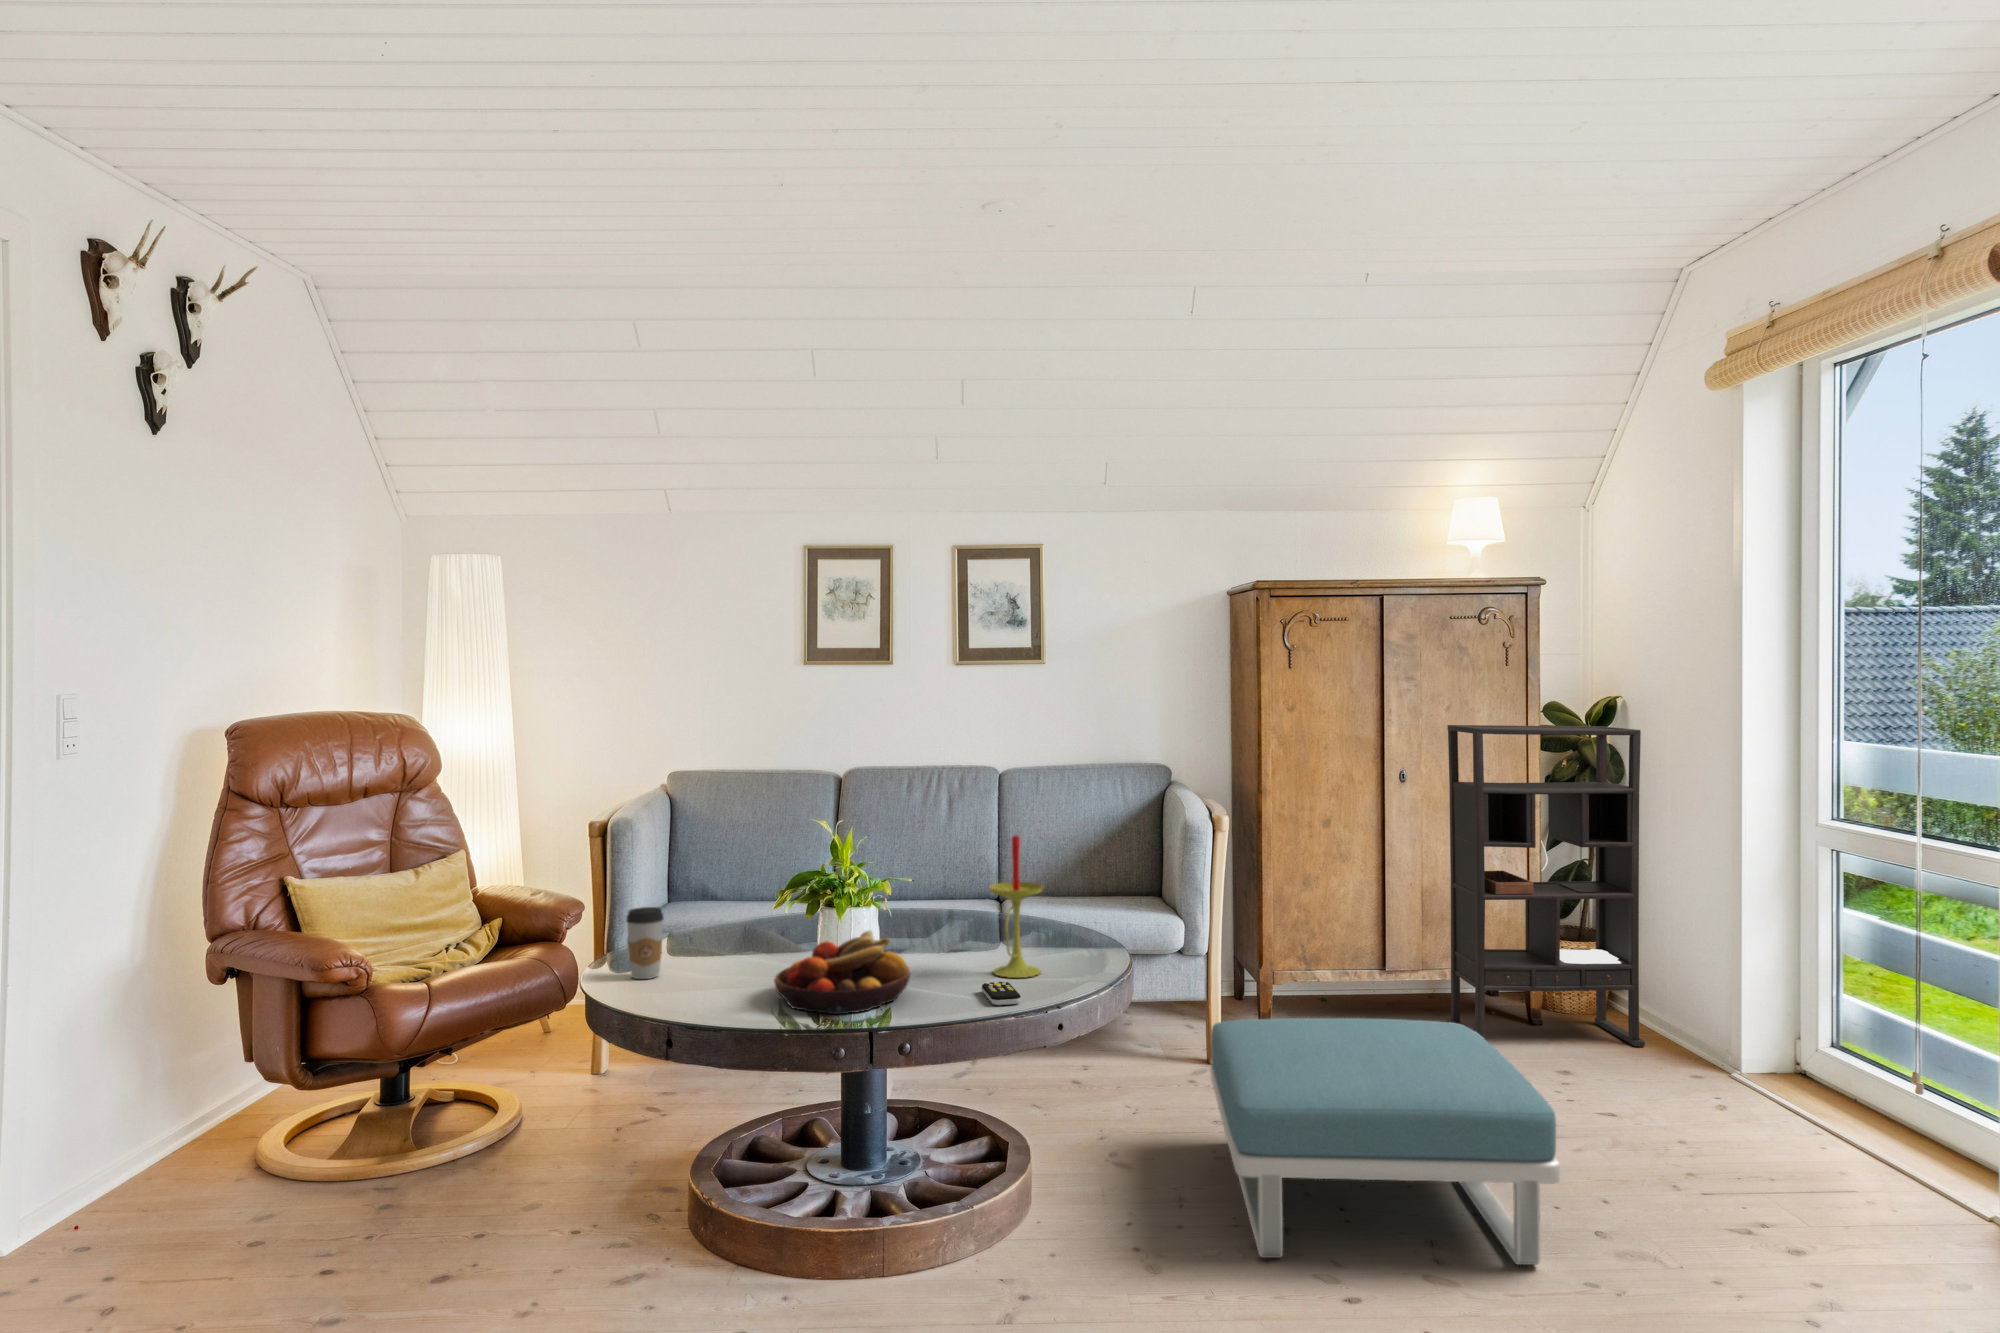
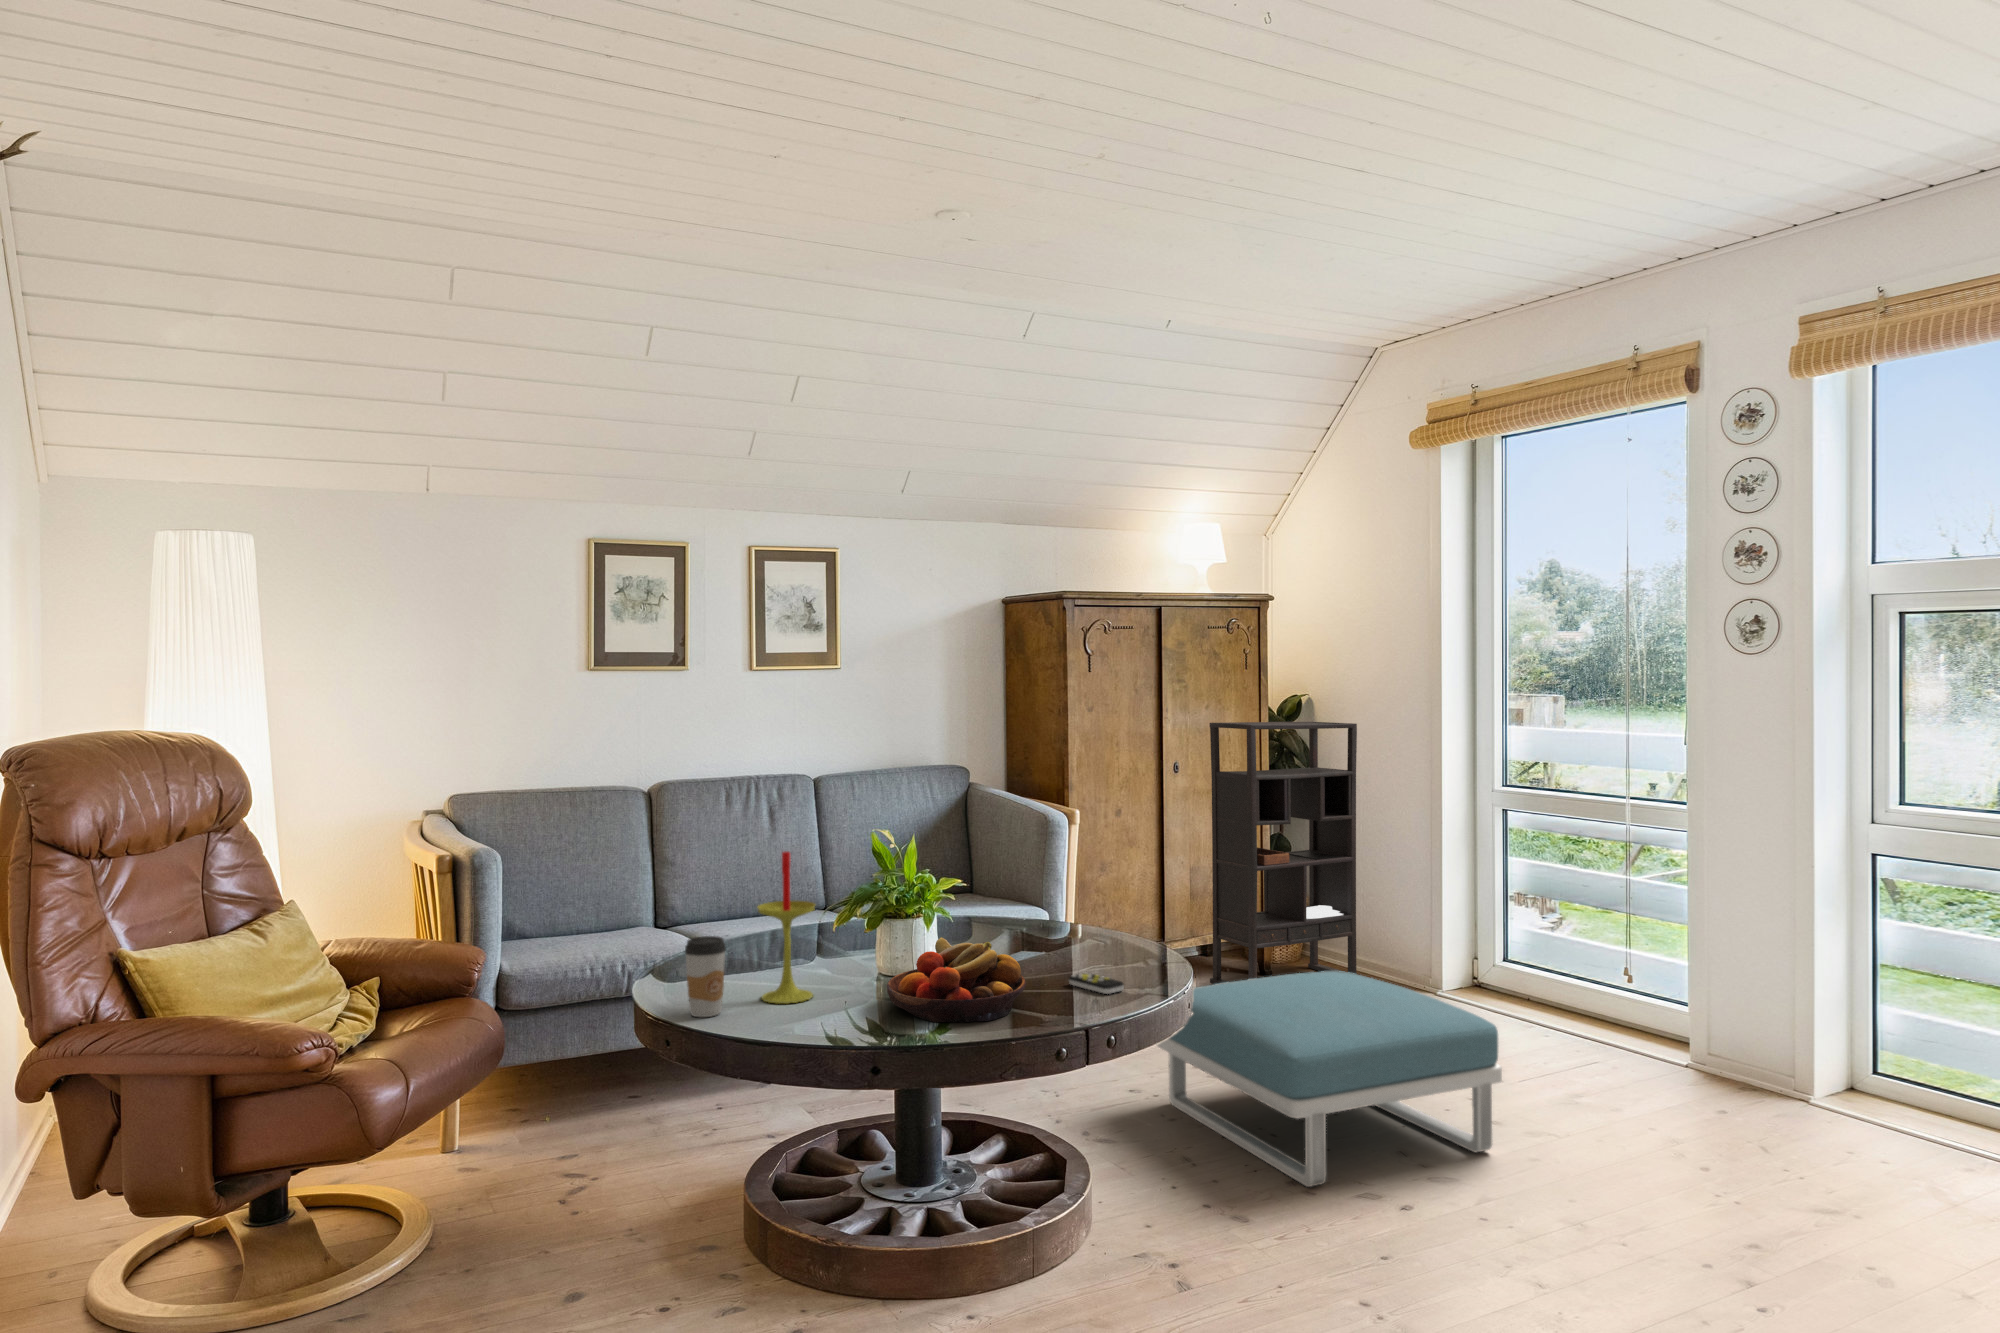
candle: present [990,835,1043,978] -> present [758,852,815,1004]

